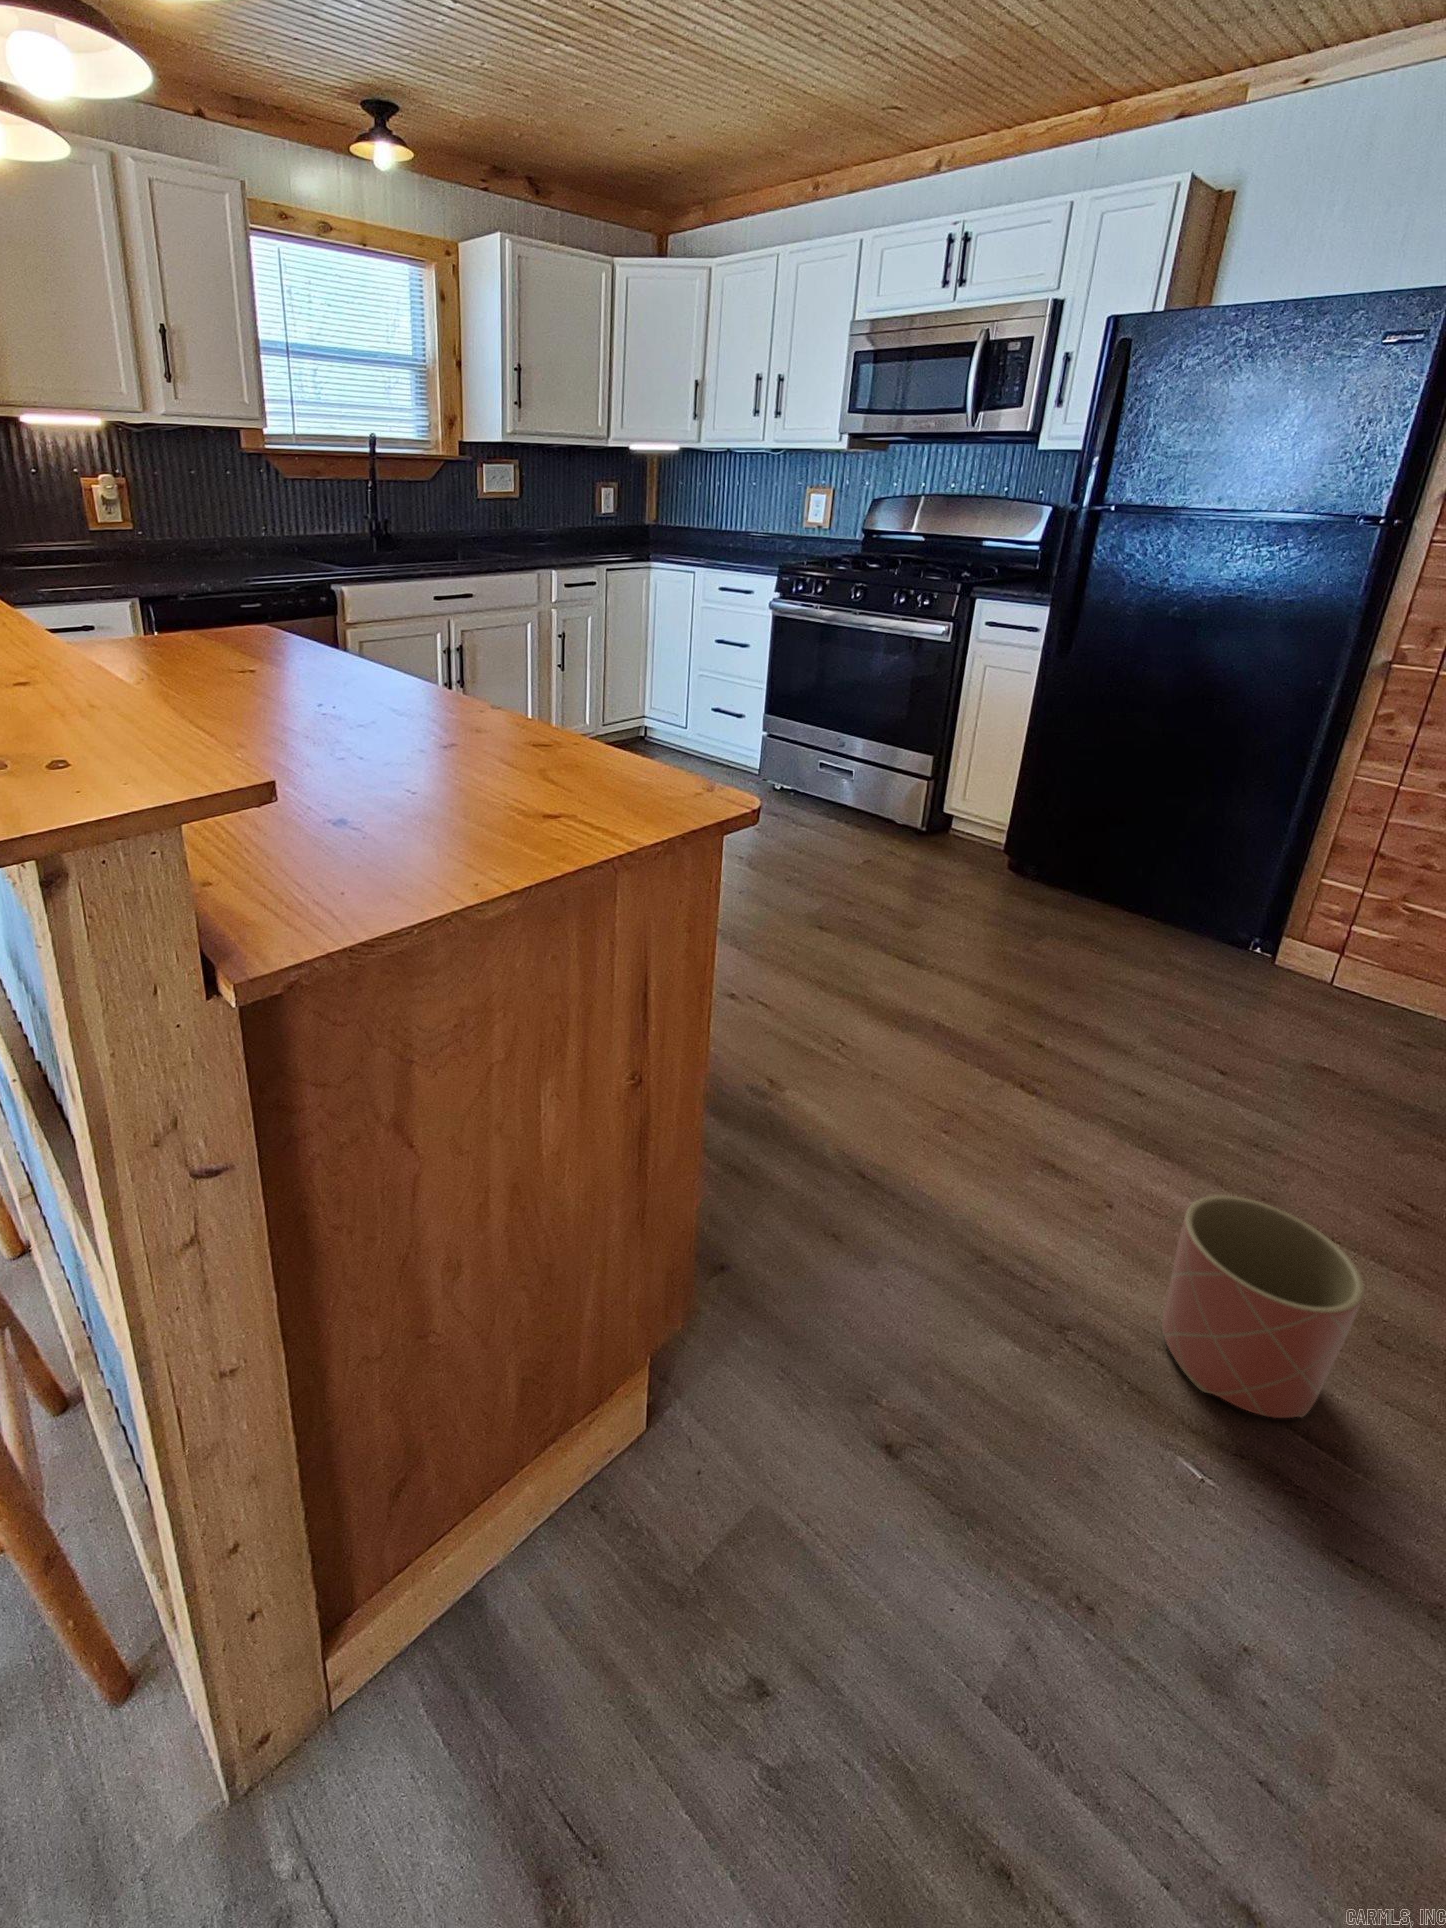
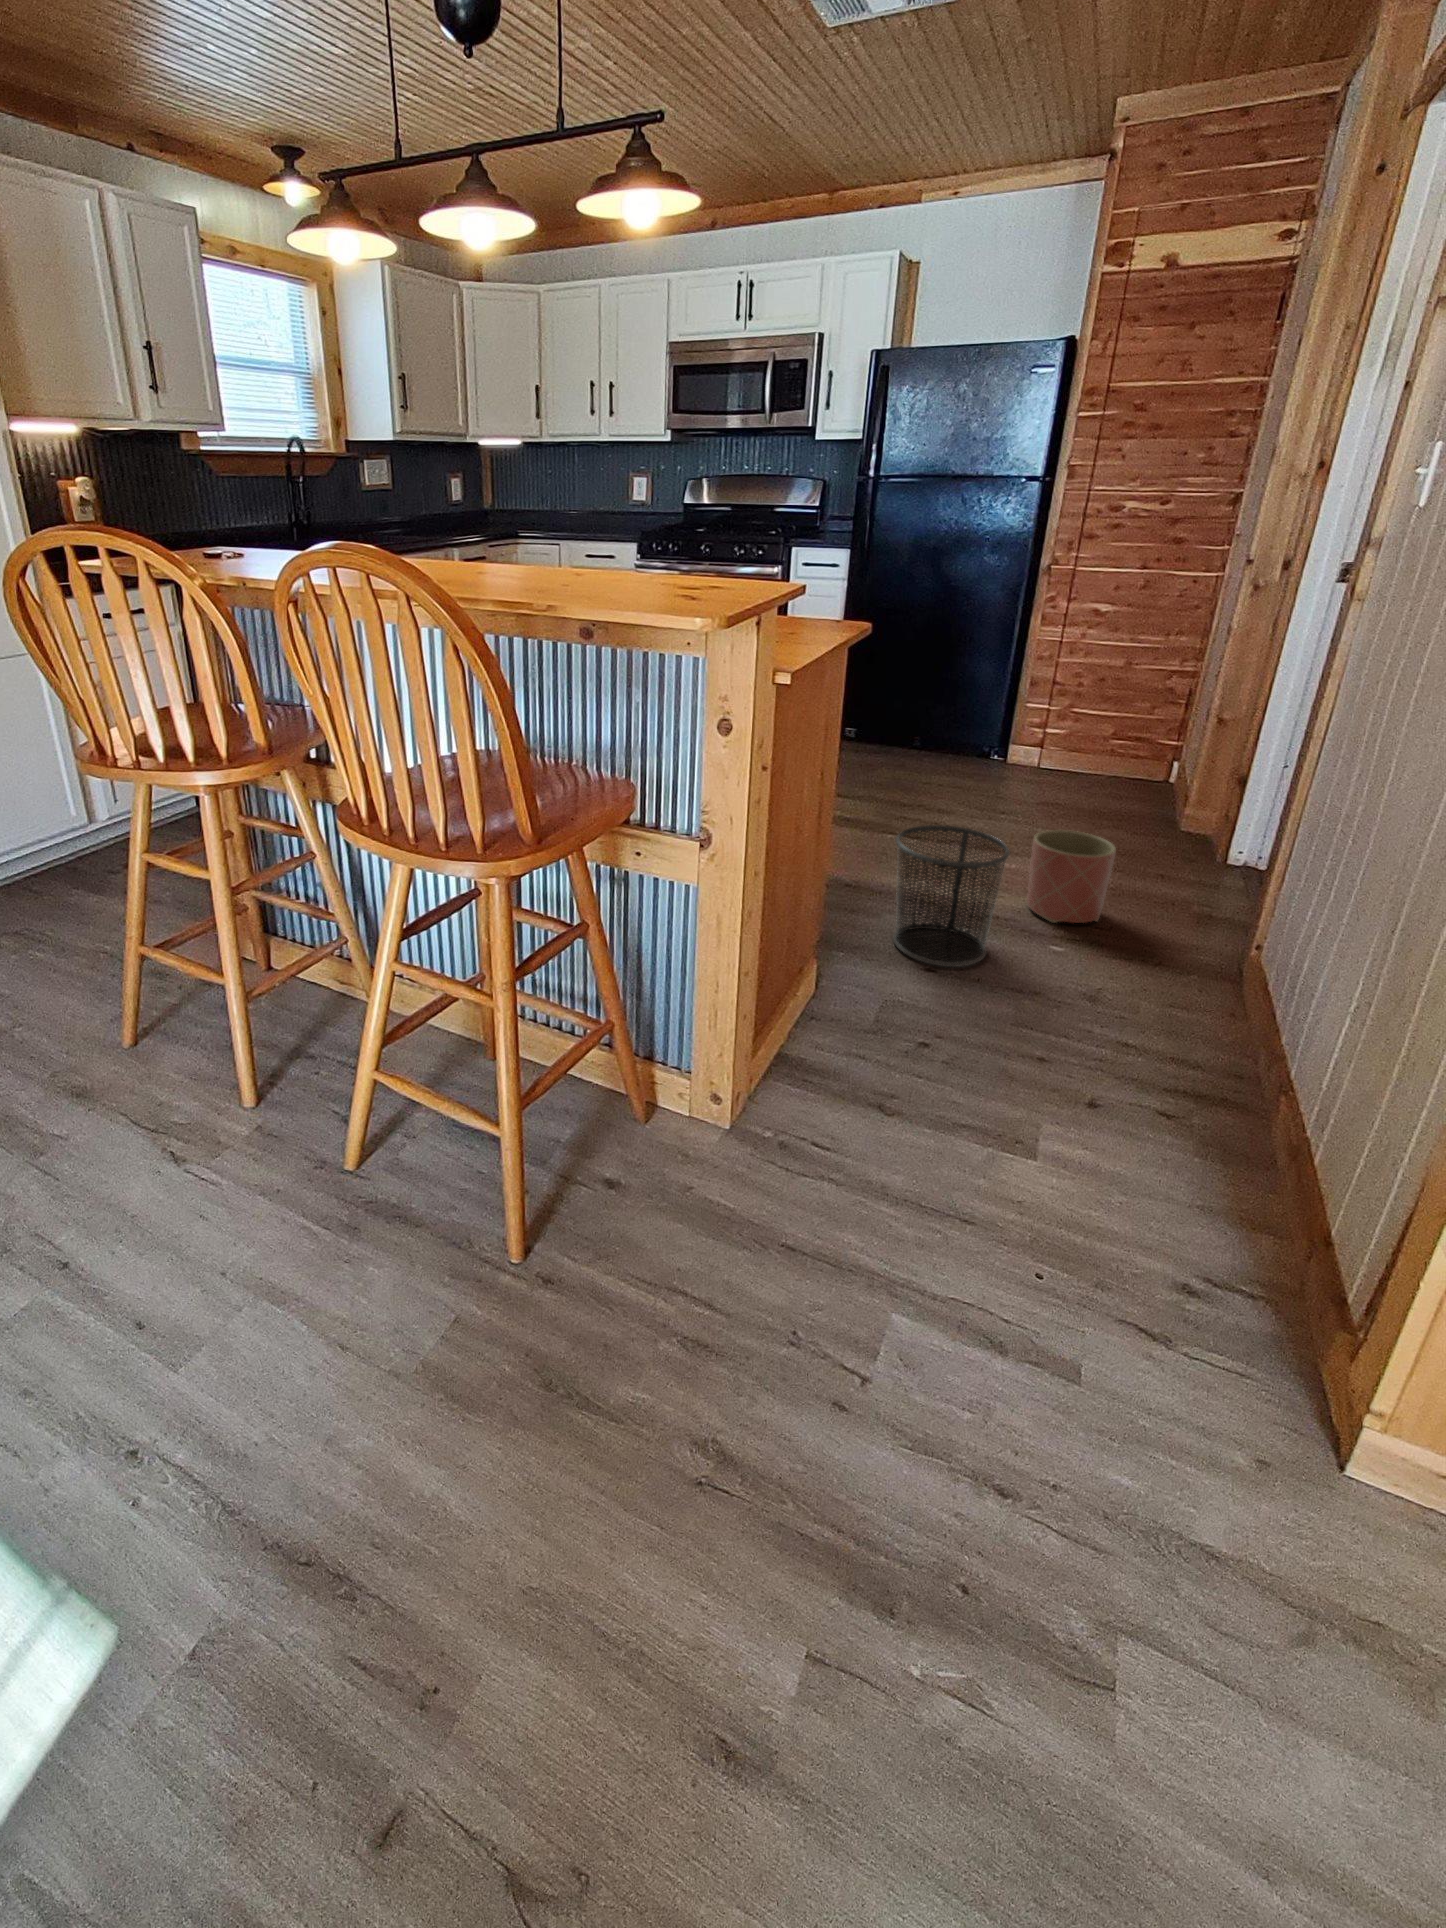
waste bin: none [846,1153,1076,1467] -> present [893,825,1010,967]

